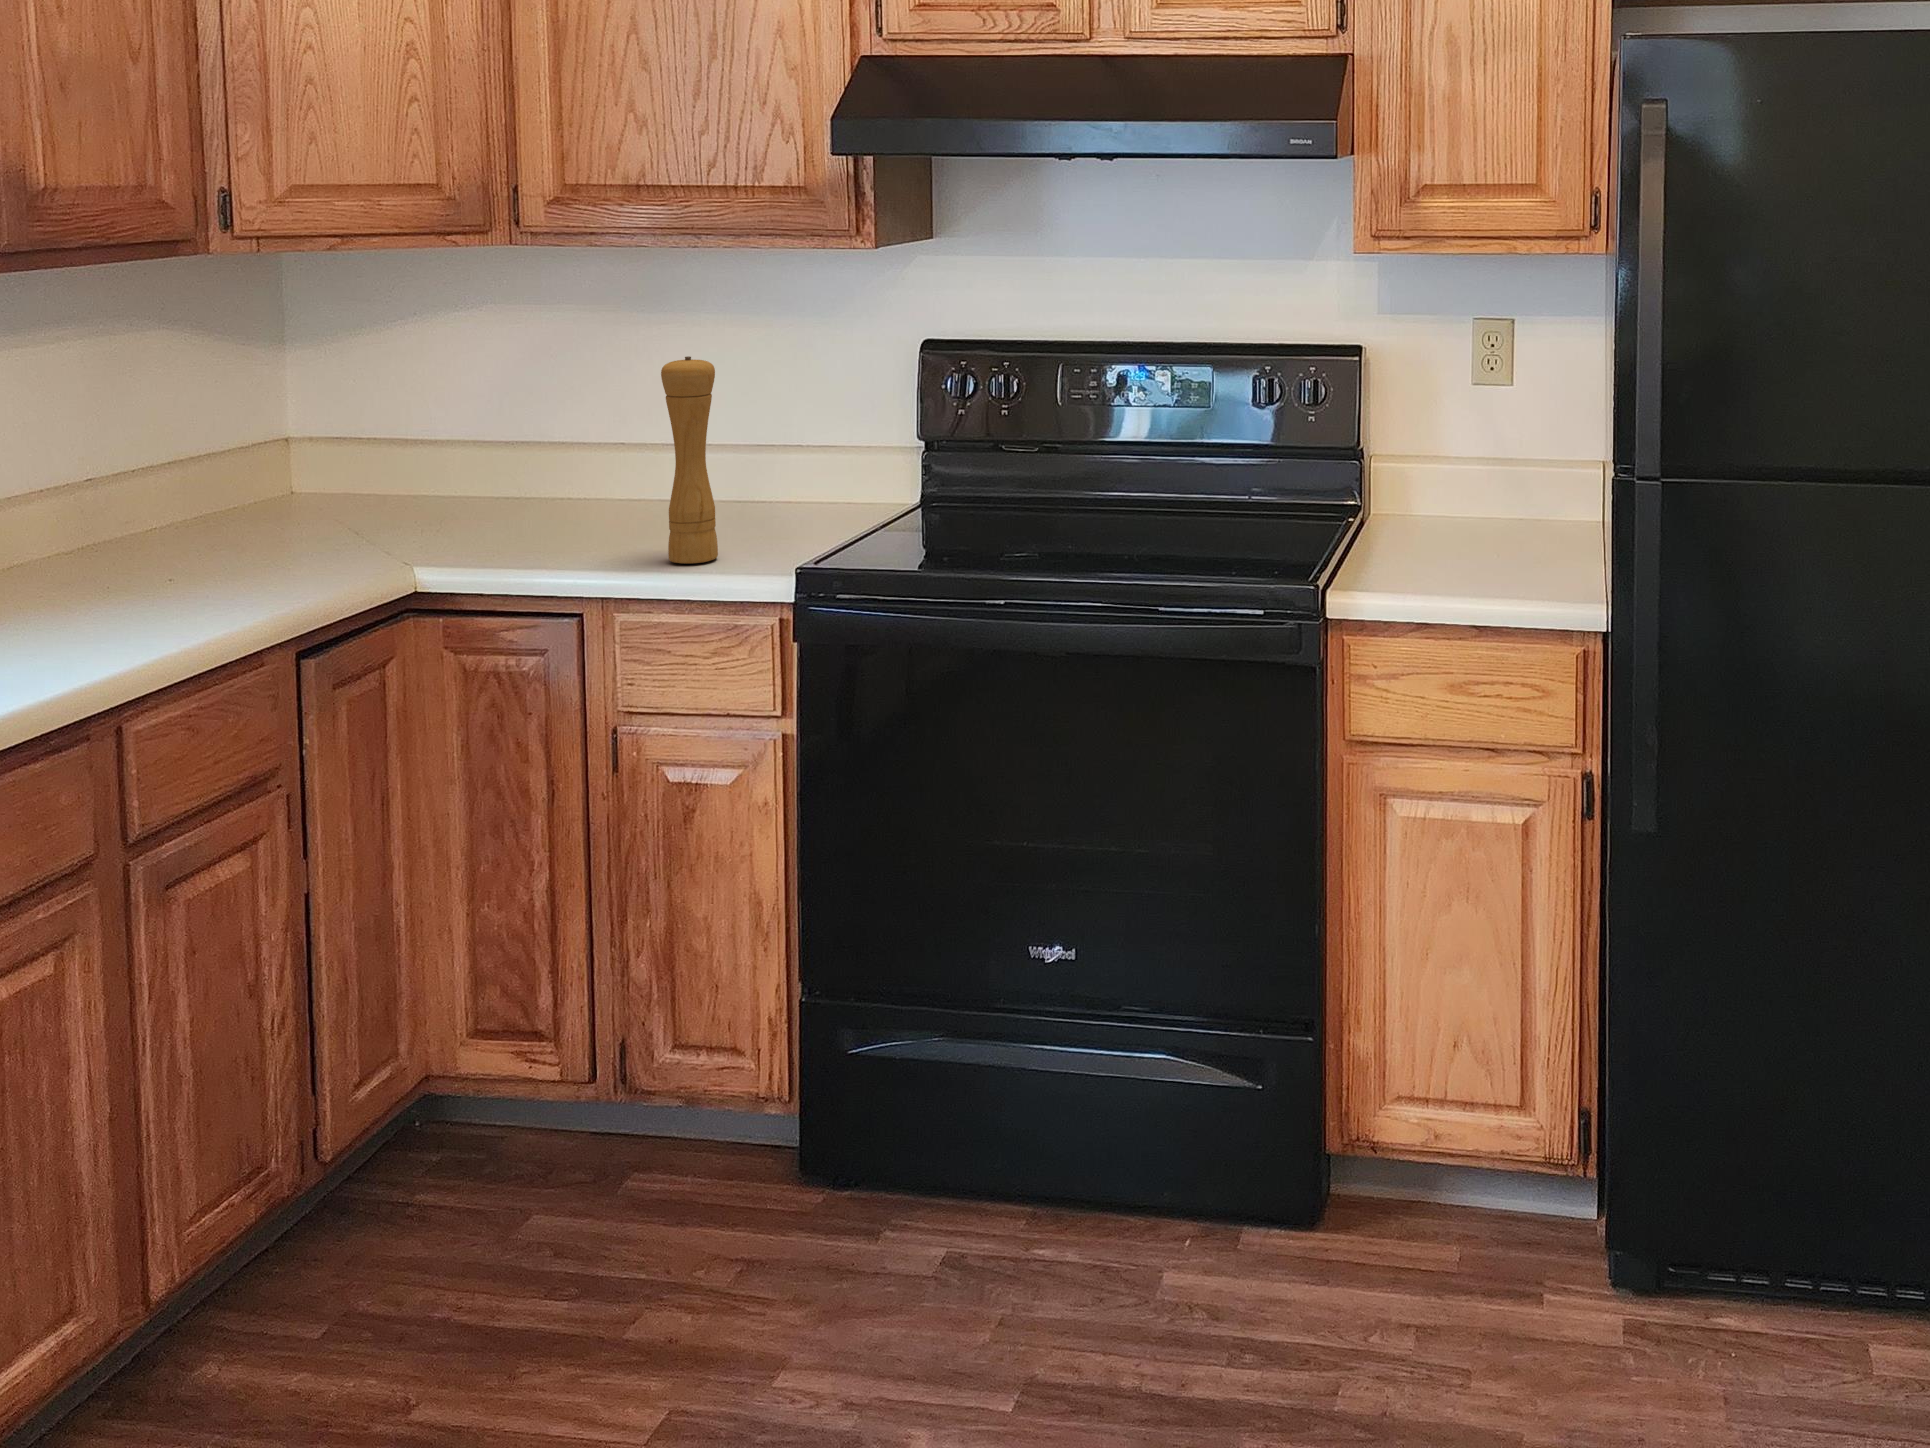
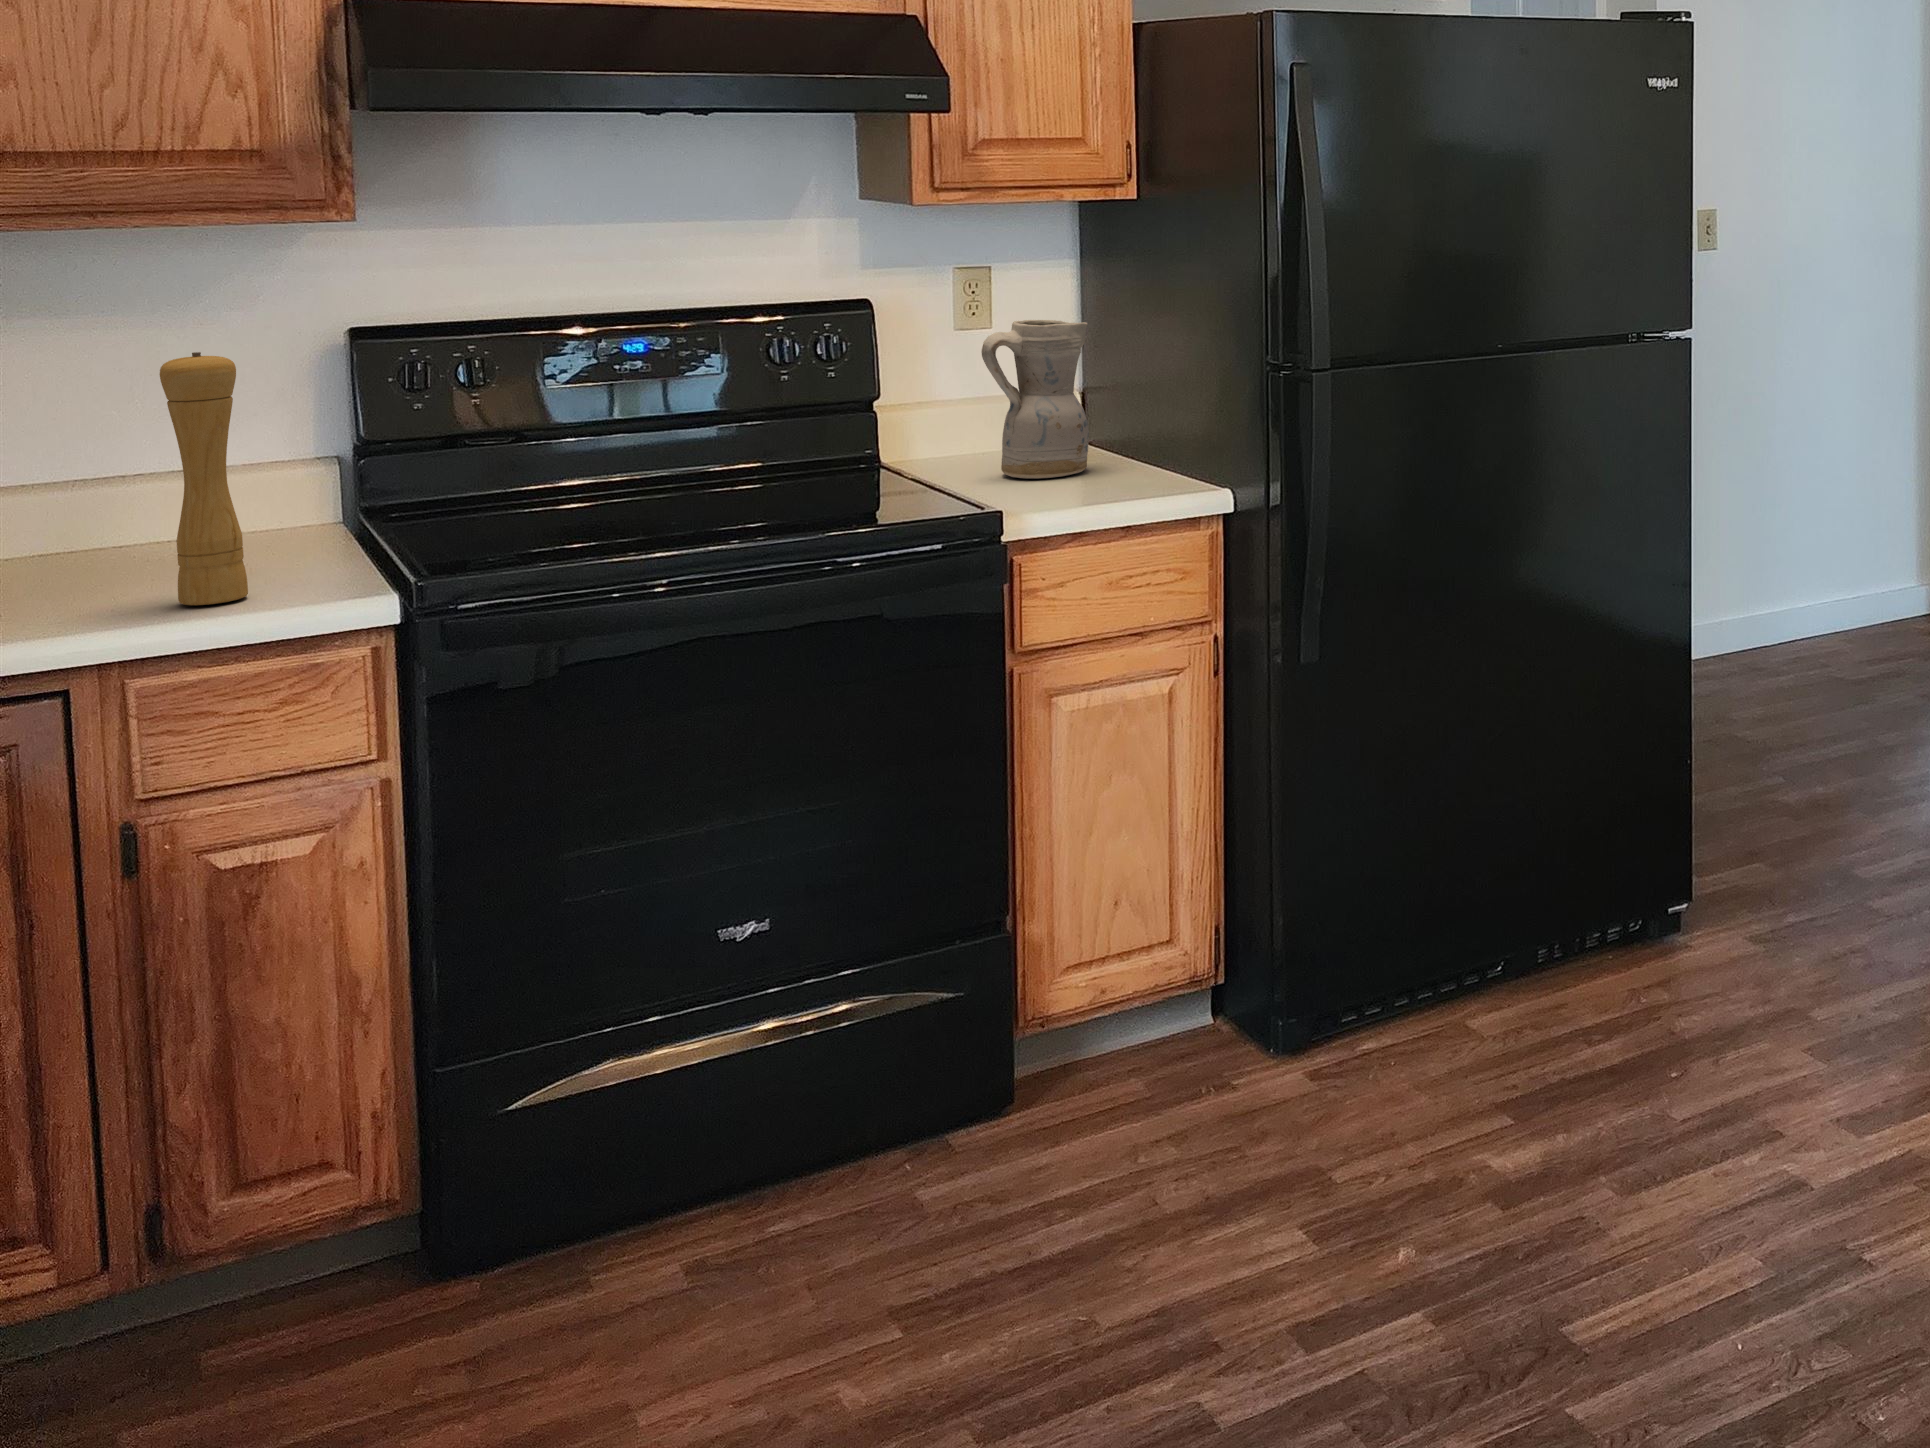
ceramic pitcher: none [1397,380,1514,557] -> present [981,320,1089,479]

